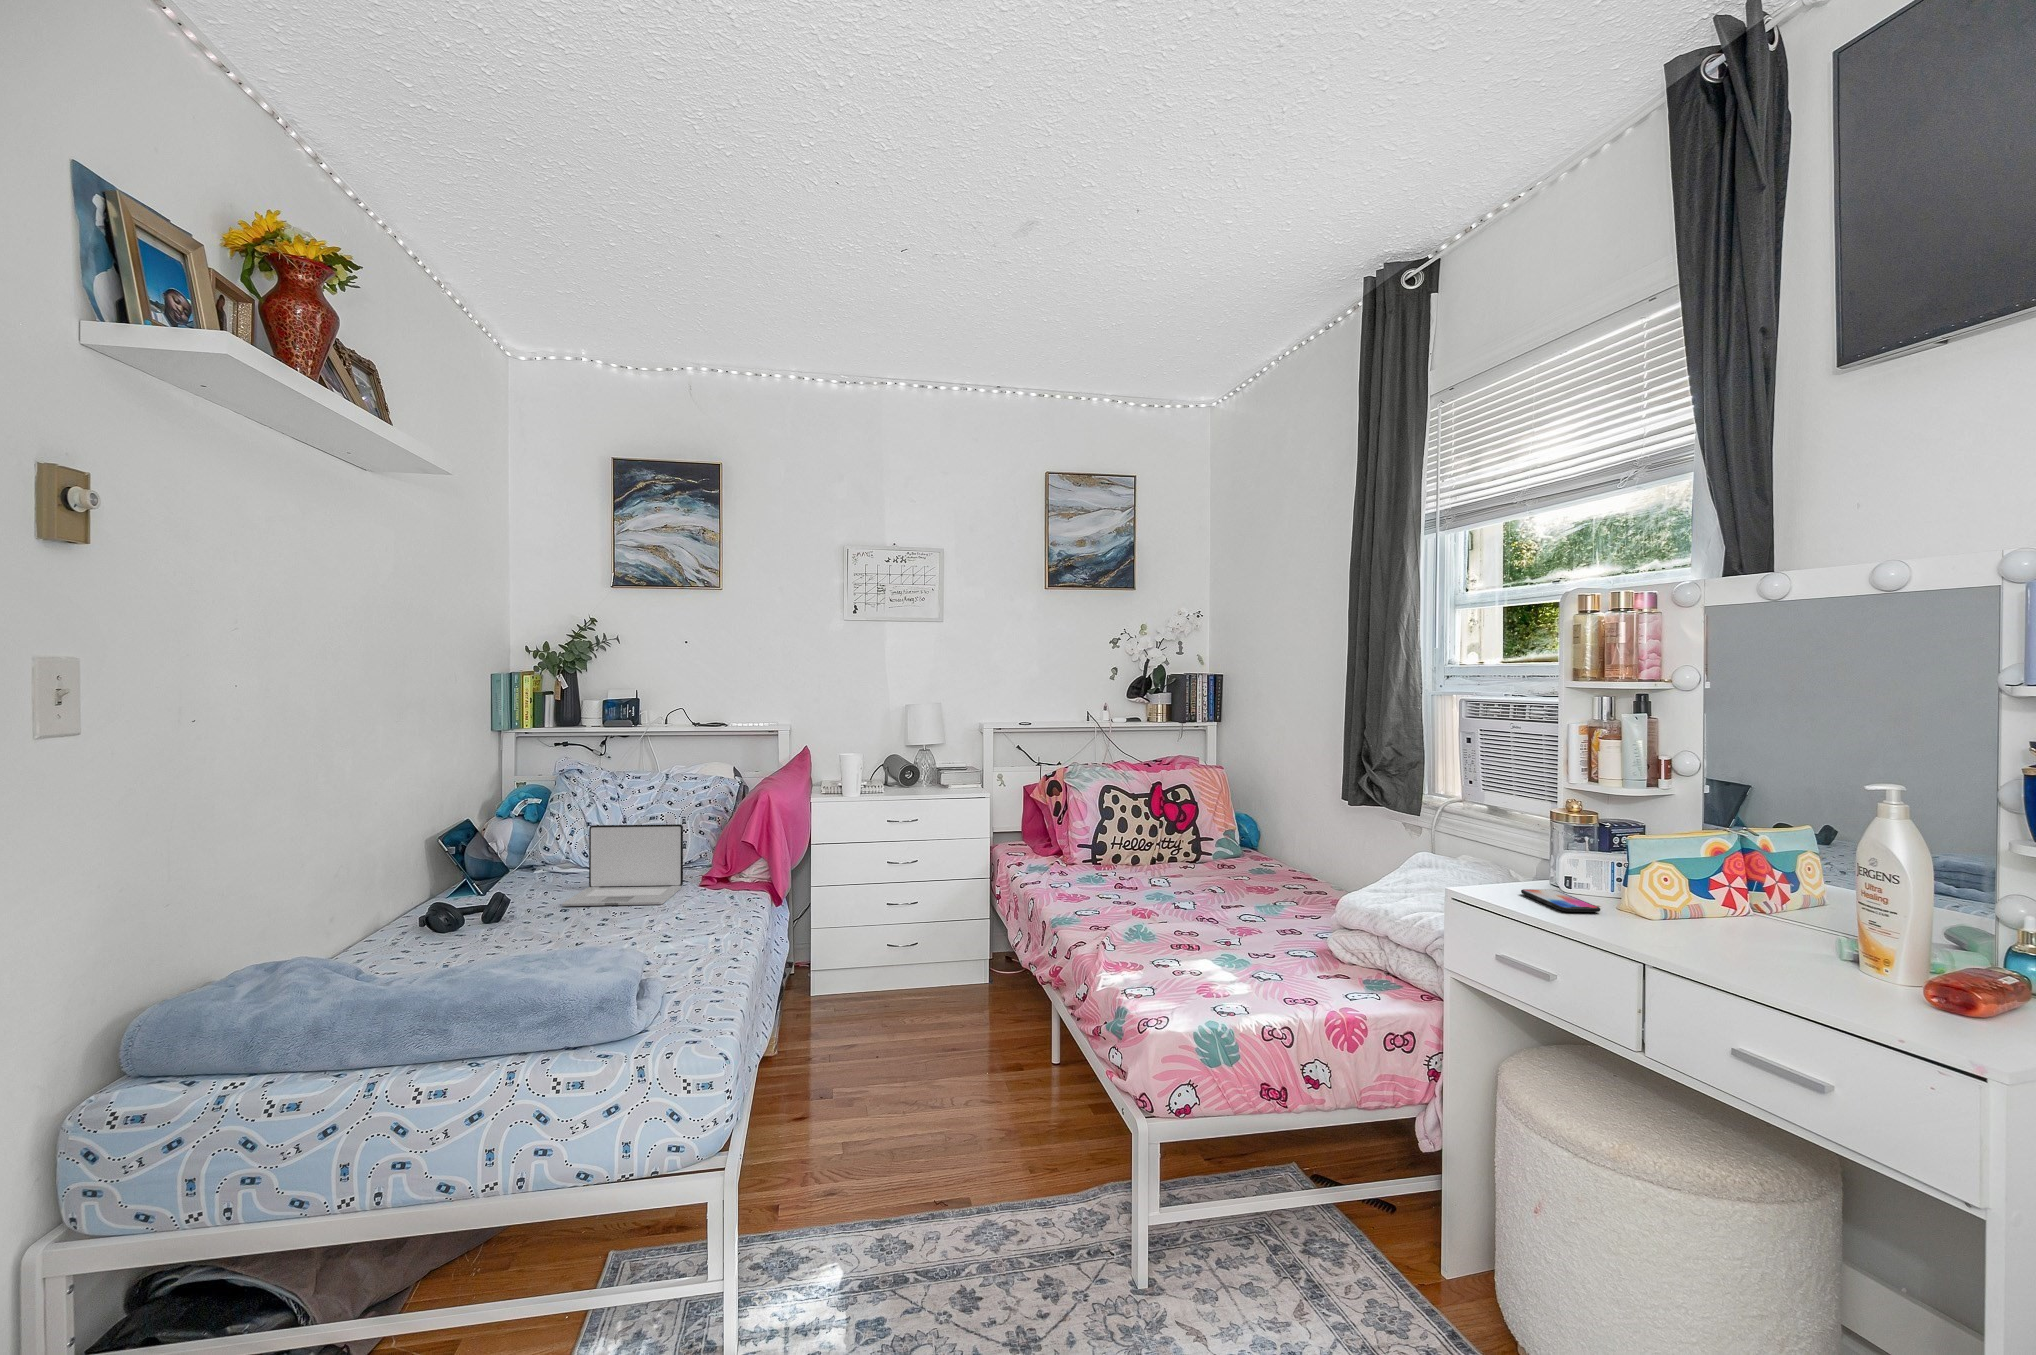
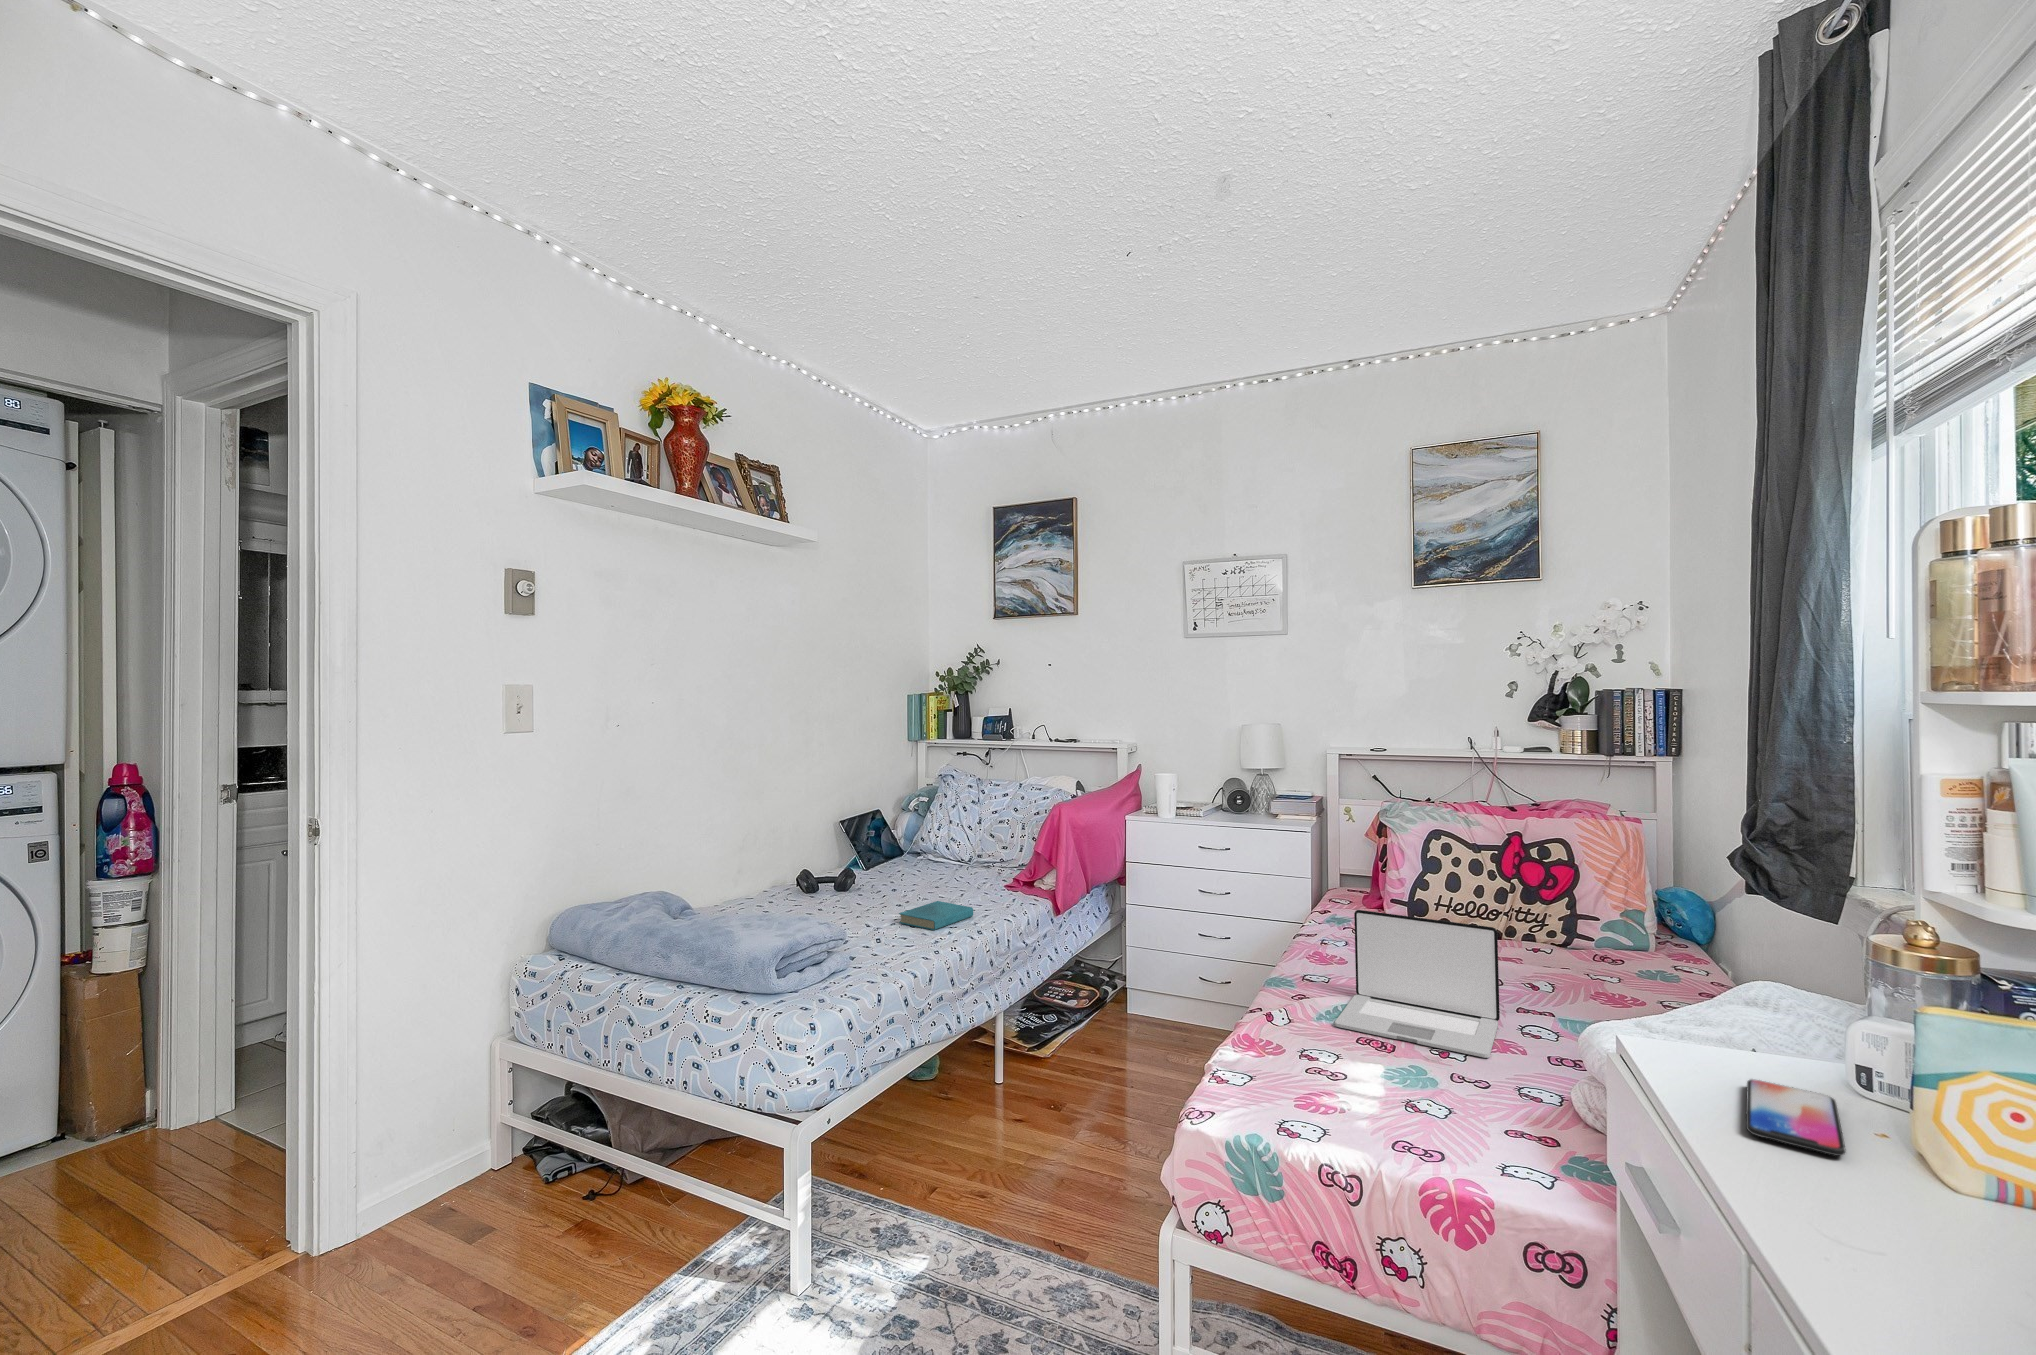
laptop: present [562,824,683,906] -> present [1335,910,1500,1058]
book: none [649,908,726,938] -> present [899,901,973,930]

